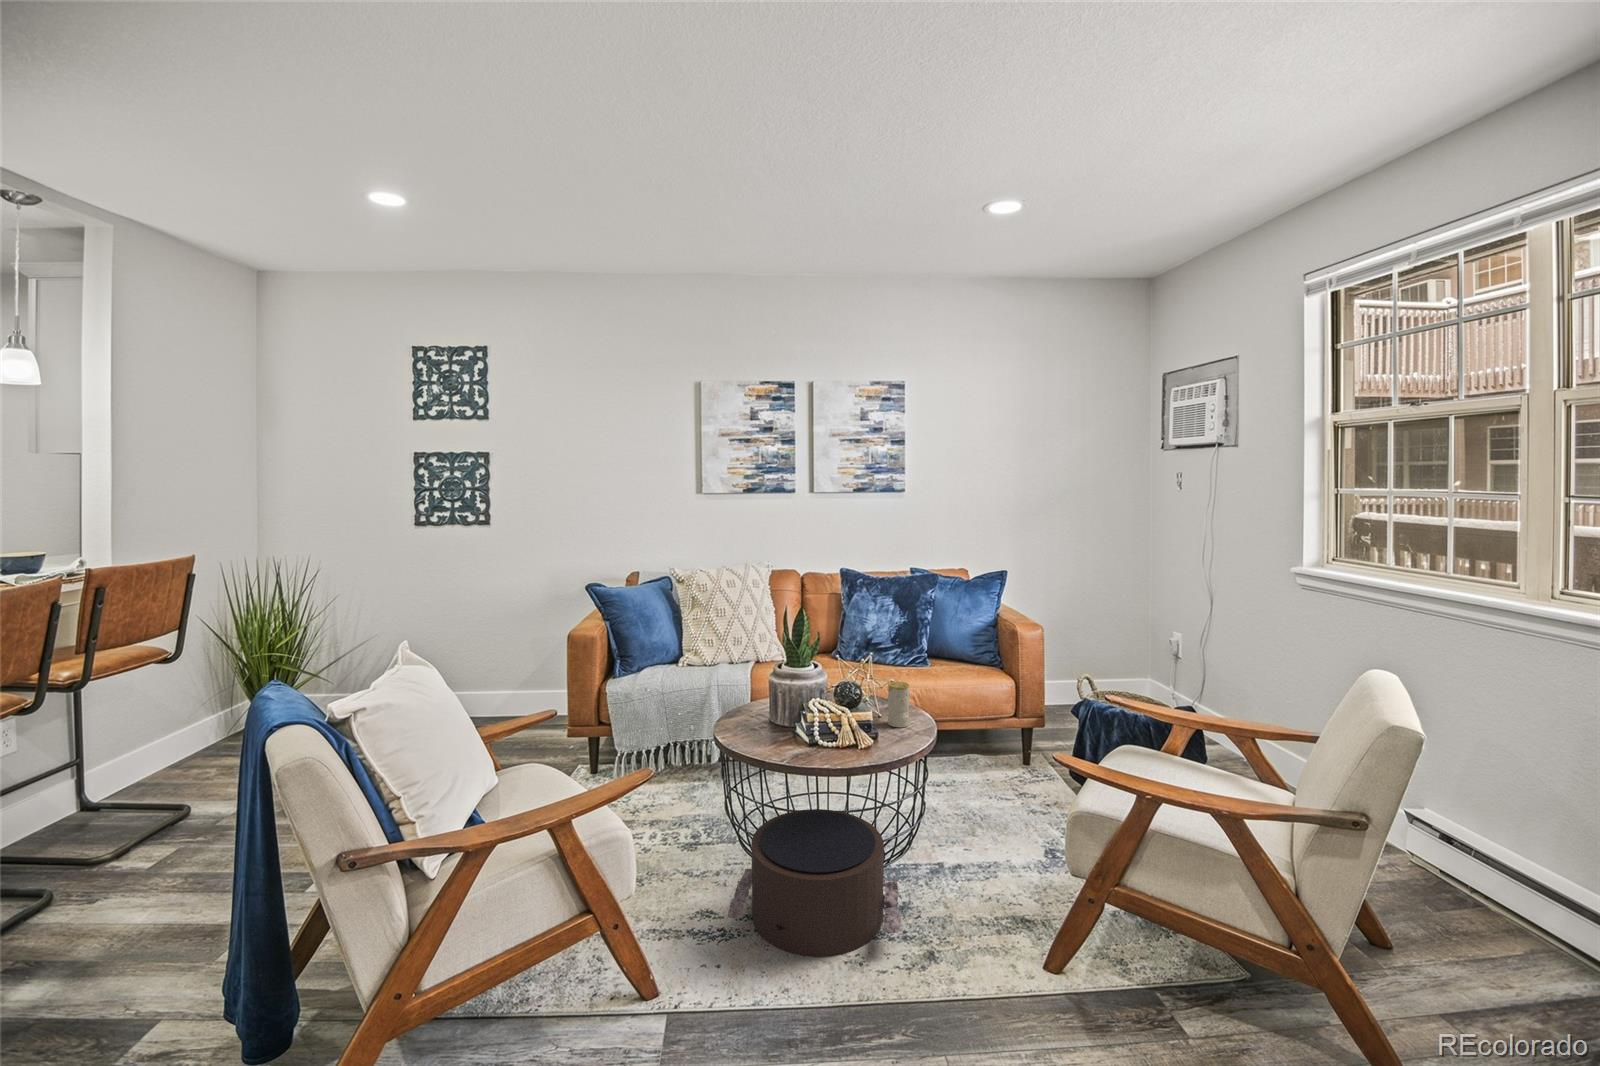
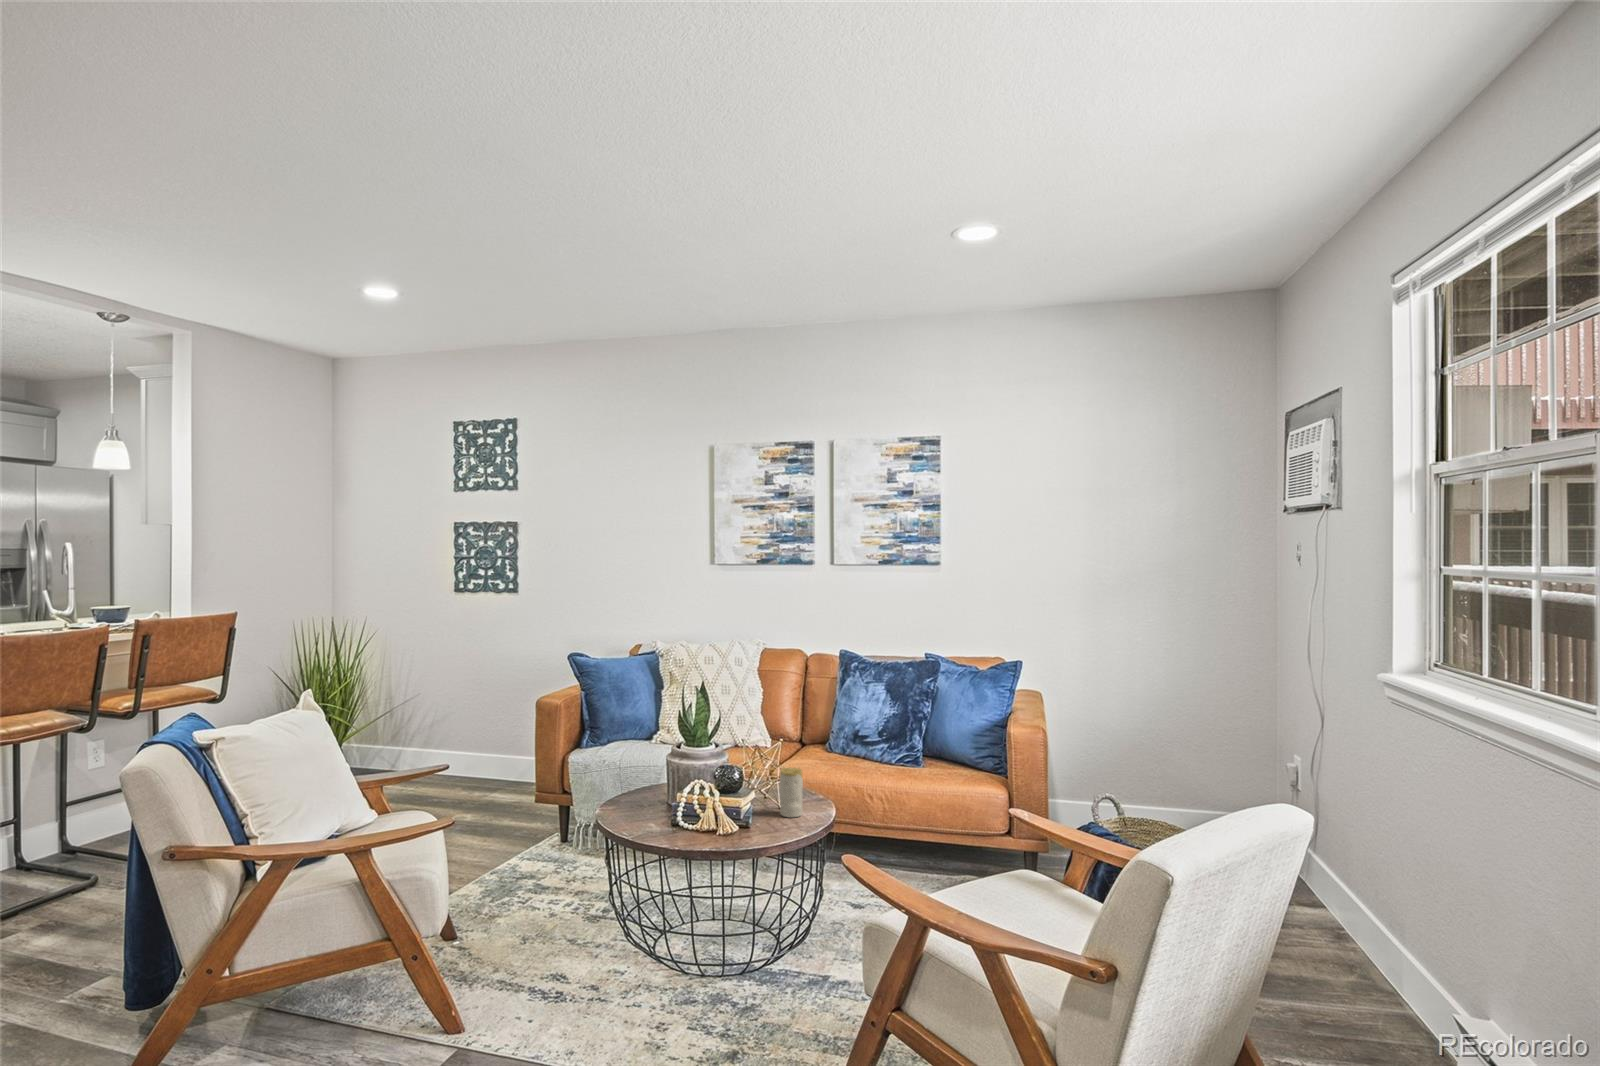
pouf: present [728,809,902,957] -> none [554,892,739,1034]

